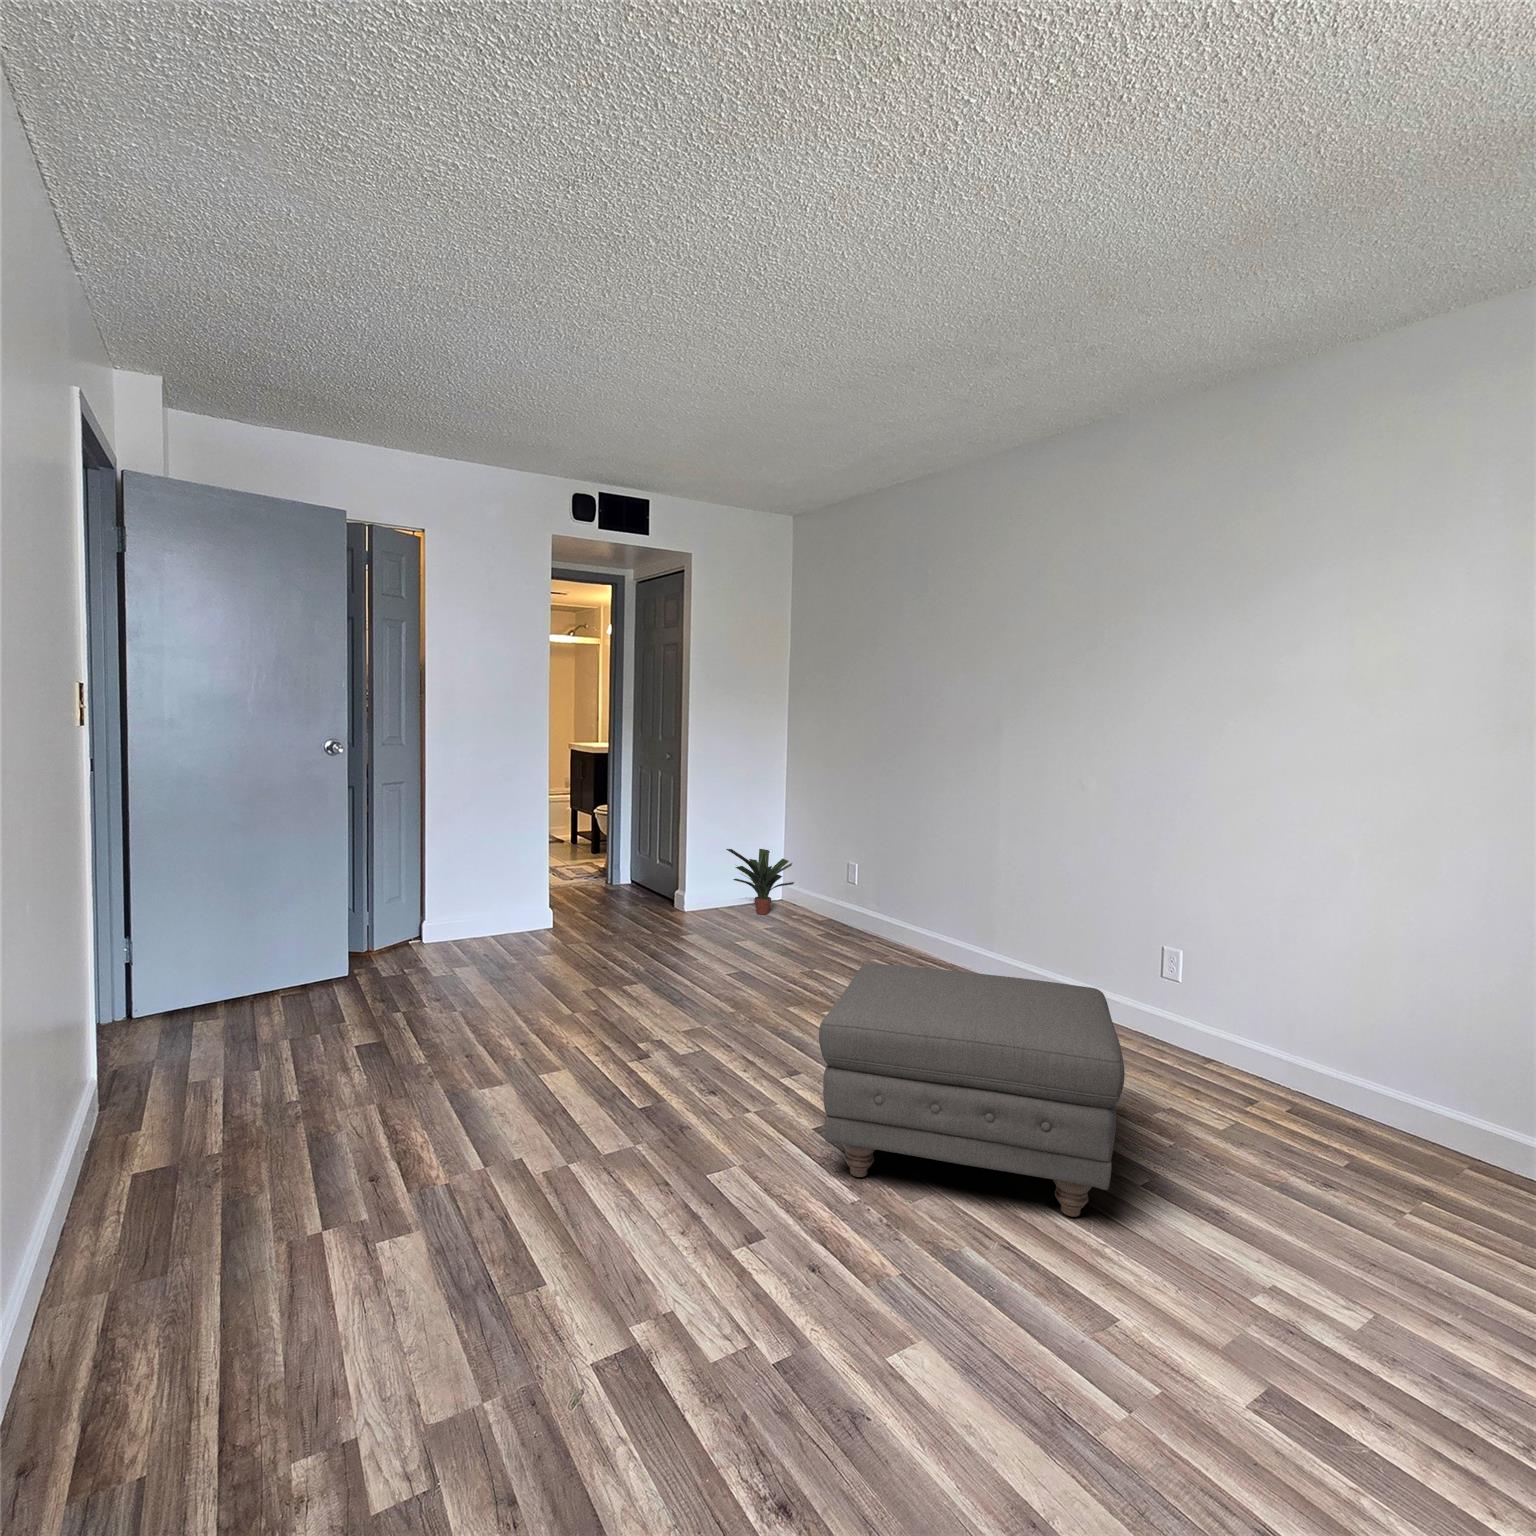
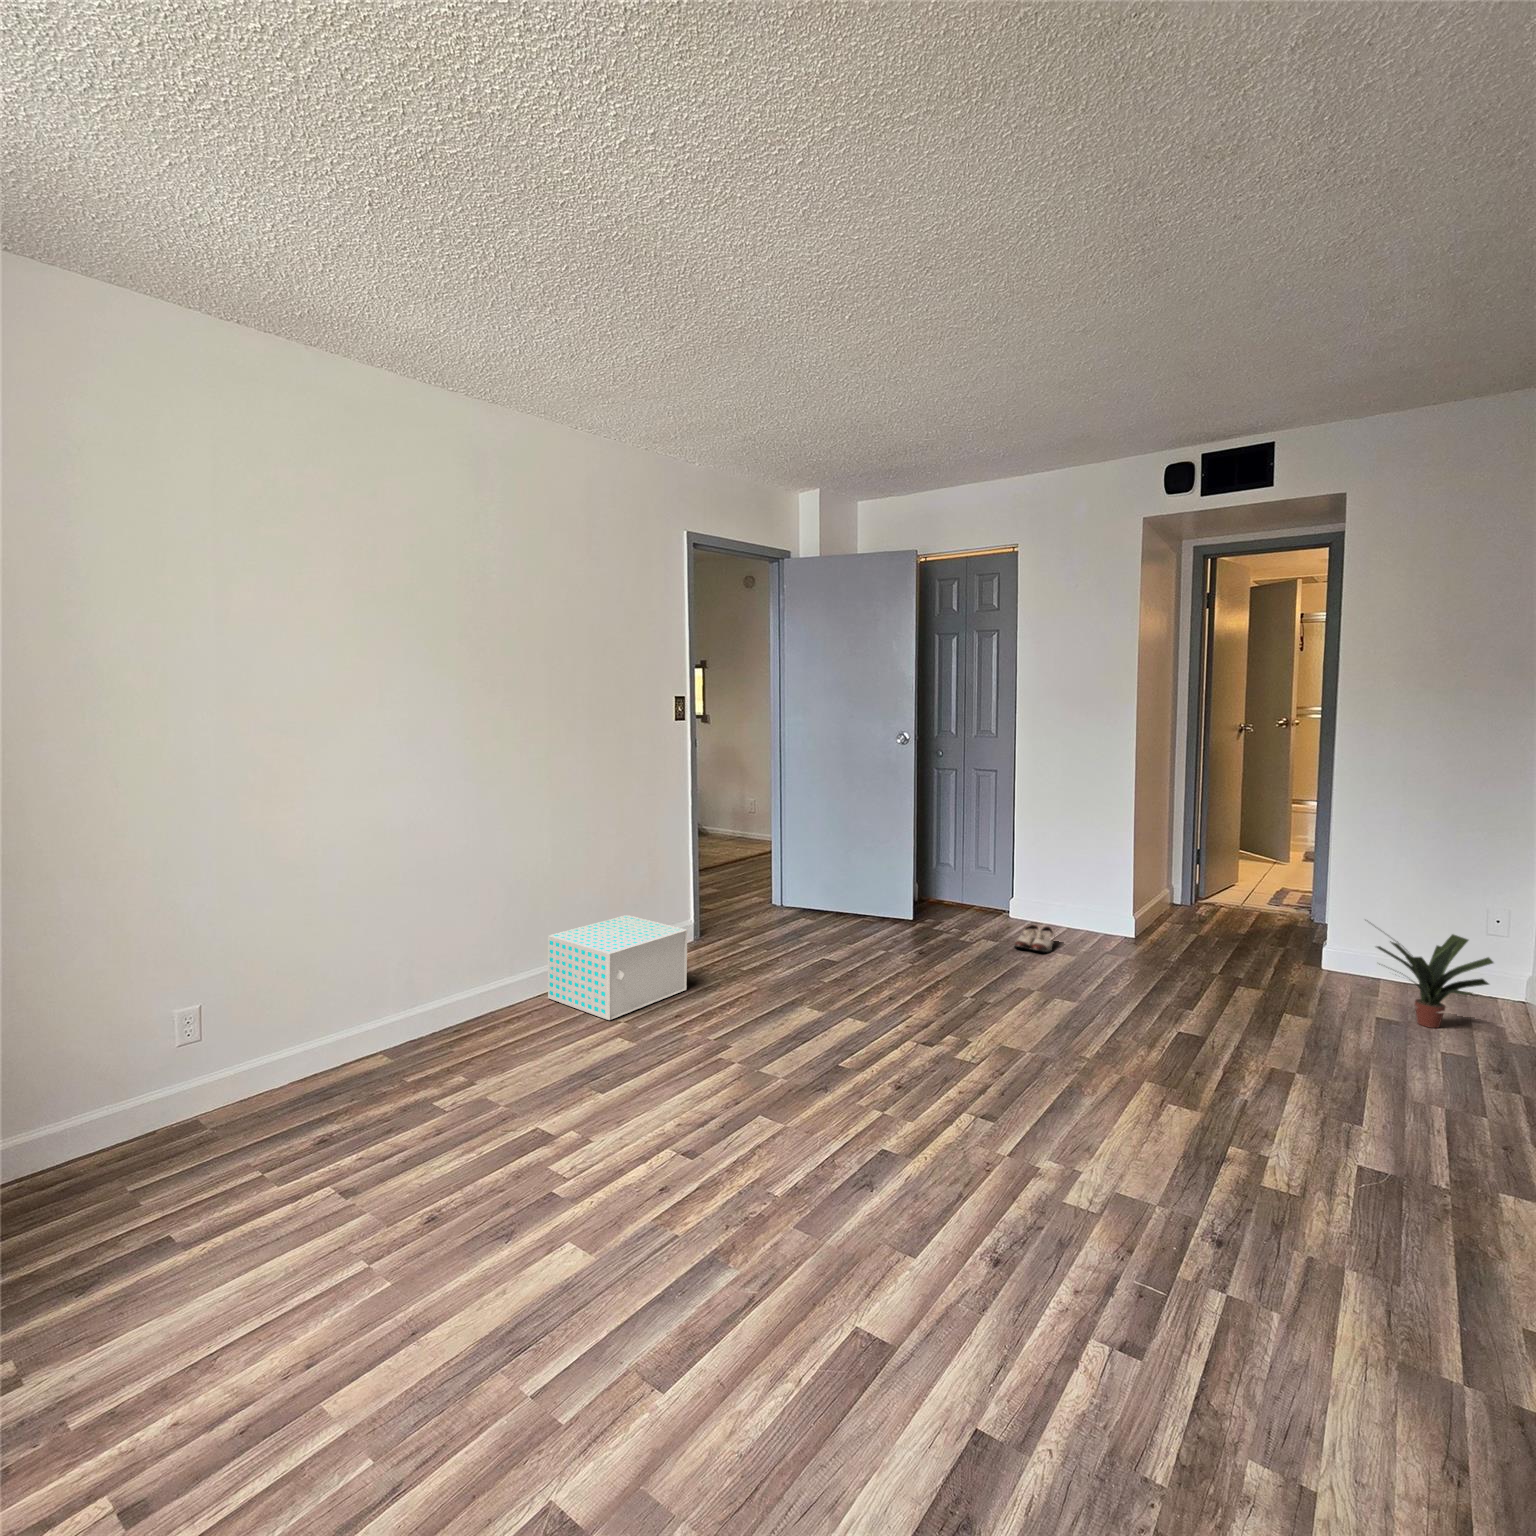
shoe: none [461,923,504,953] -> present [1014,925,1054,952]
ottoman: present [819,963,1125,1217] -> none [783,1017,1092,1362]
storage box: none [57,1051,290,1303] -> present [548,915,687,1020]

